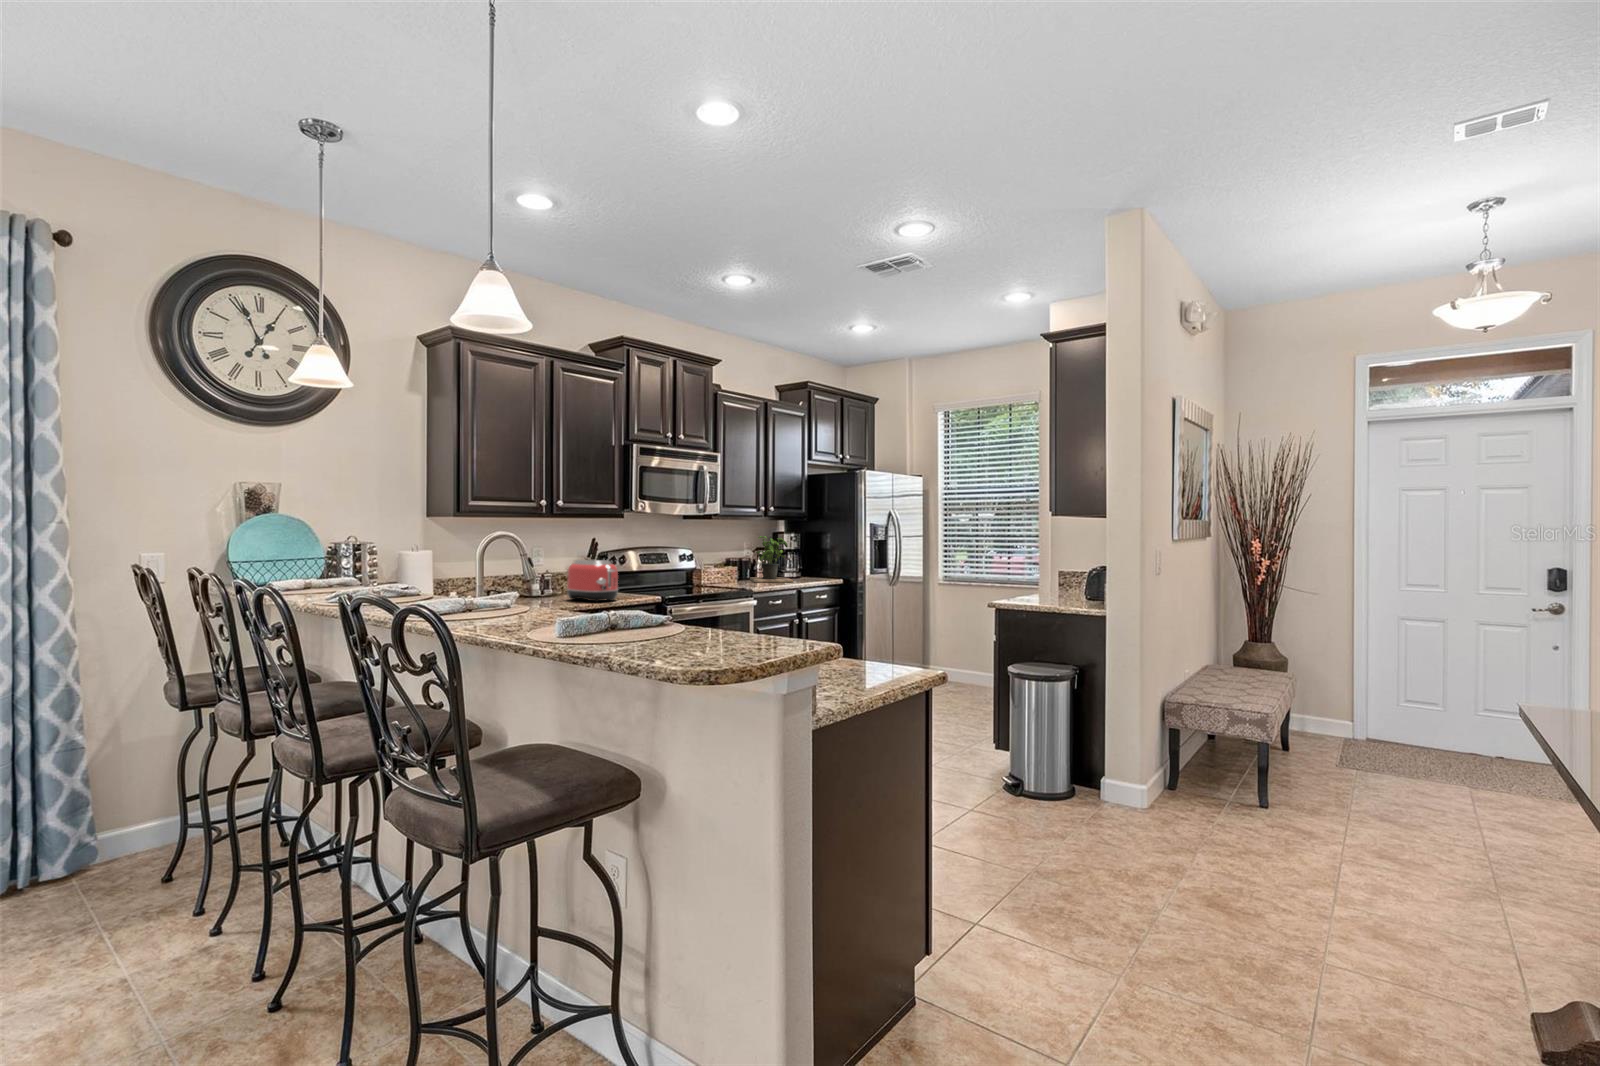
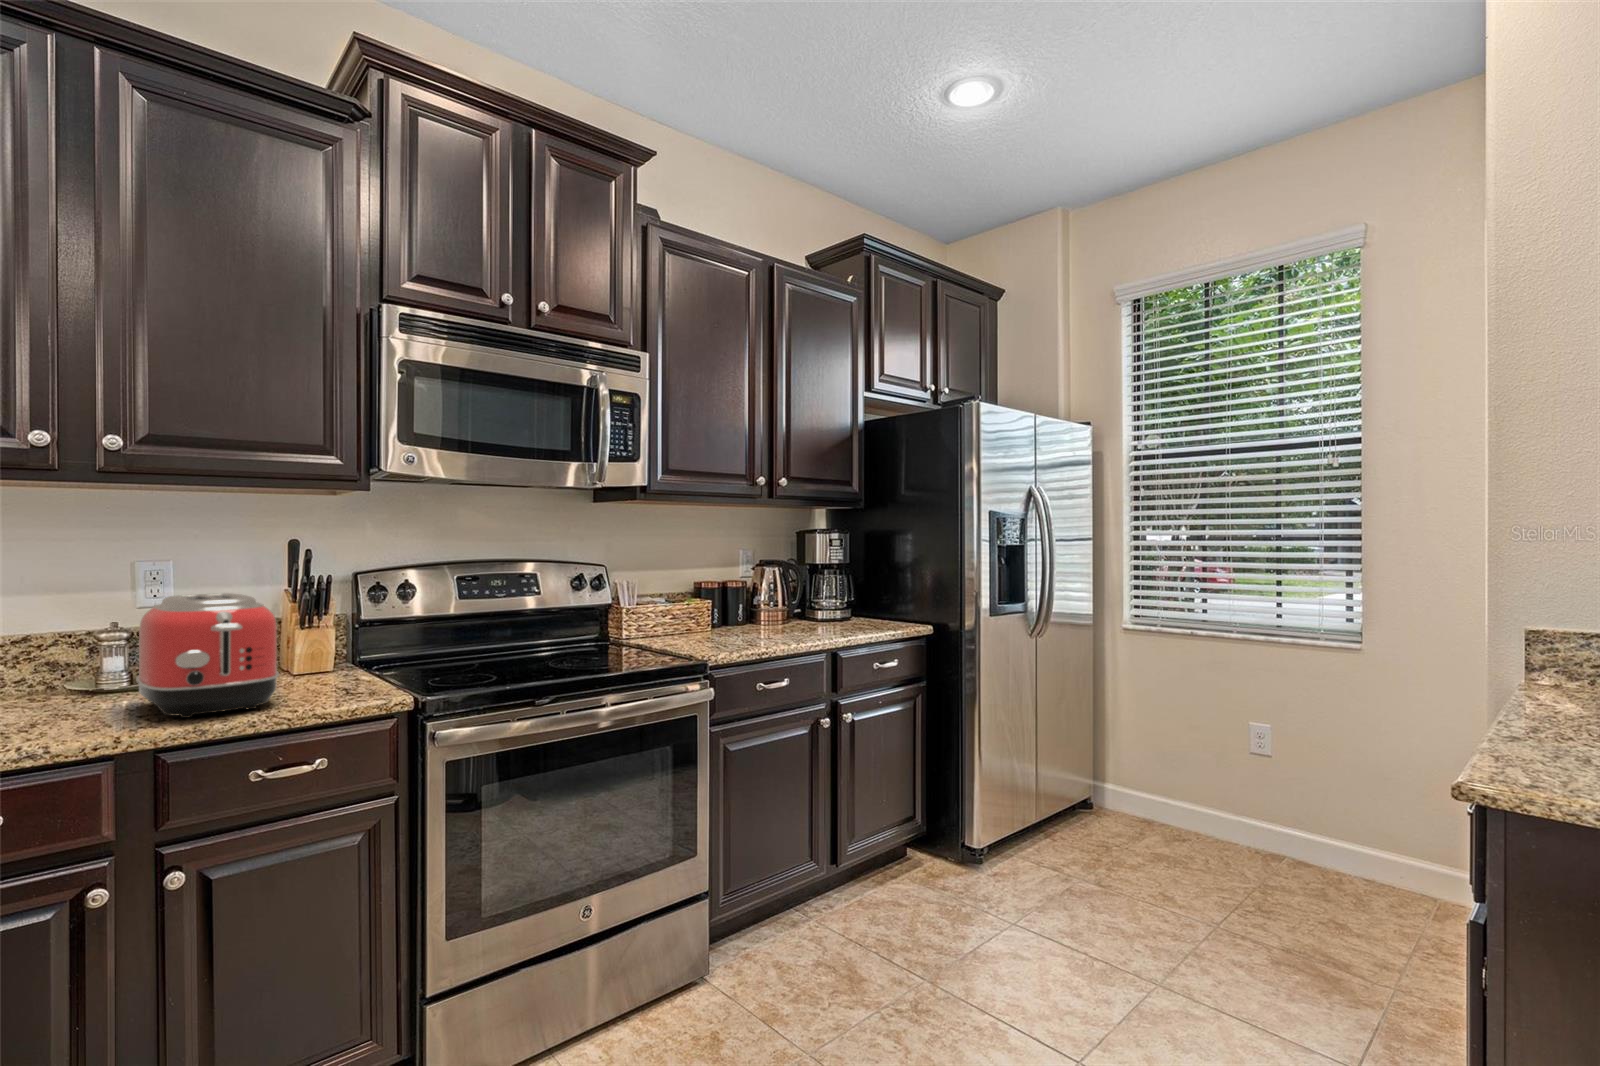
potted plant: present [750,536,793,582] -> none [745,537,826,632]

